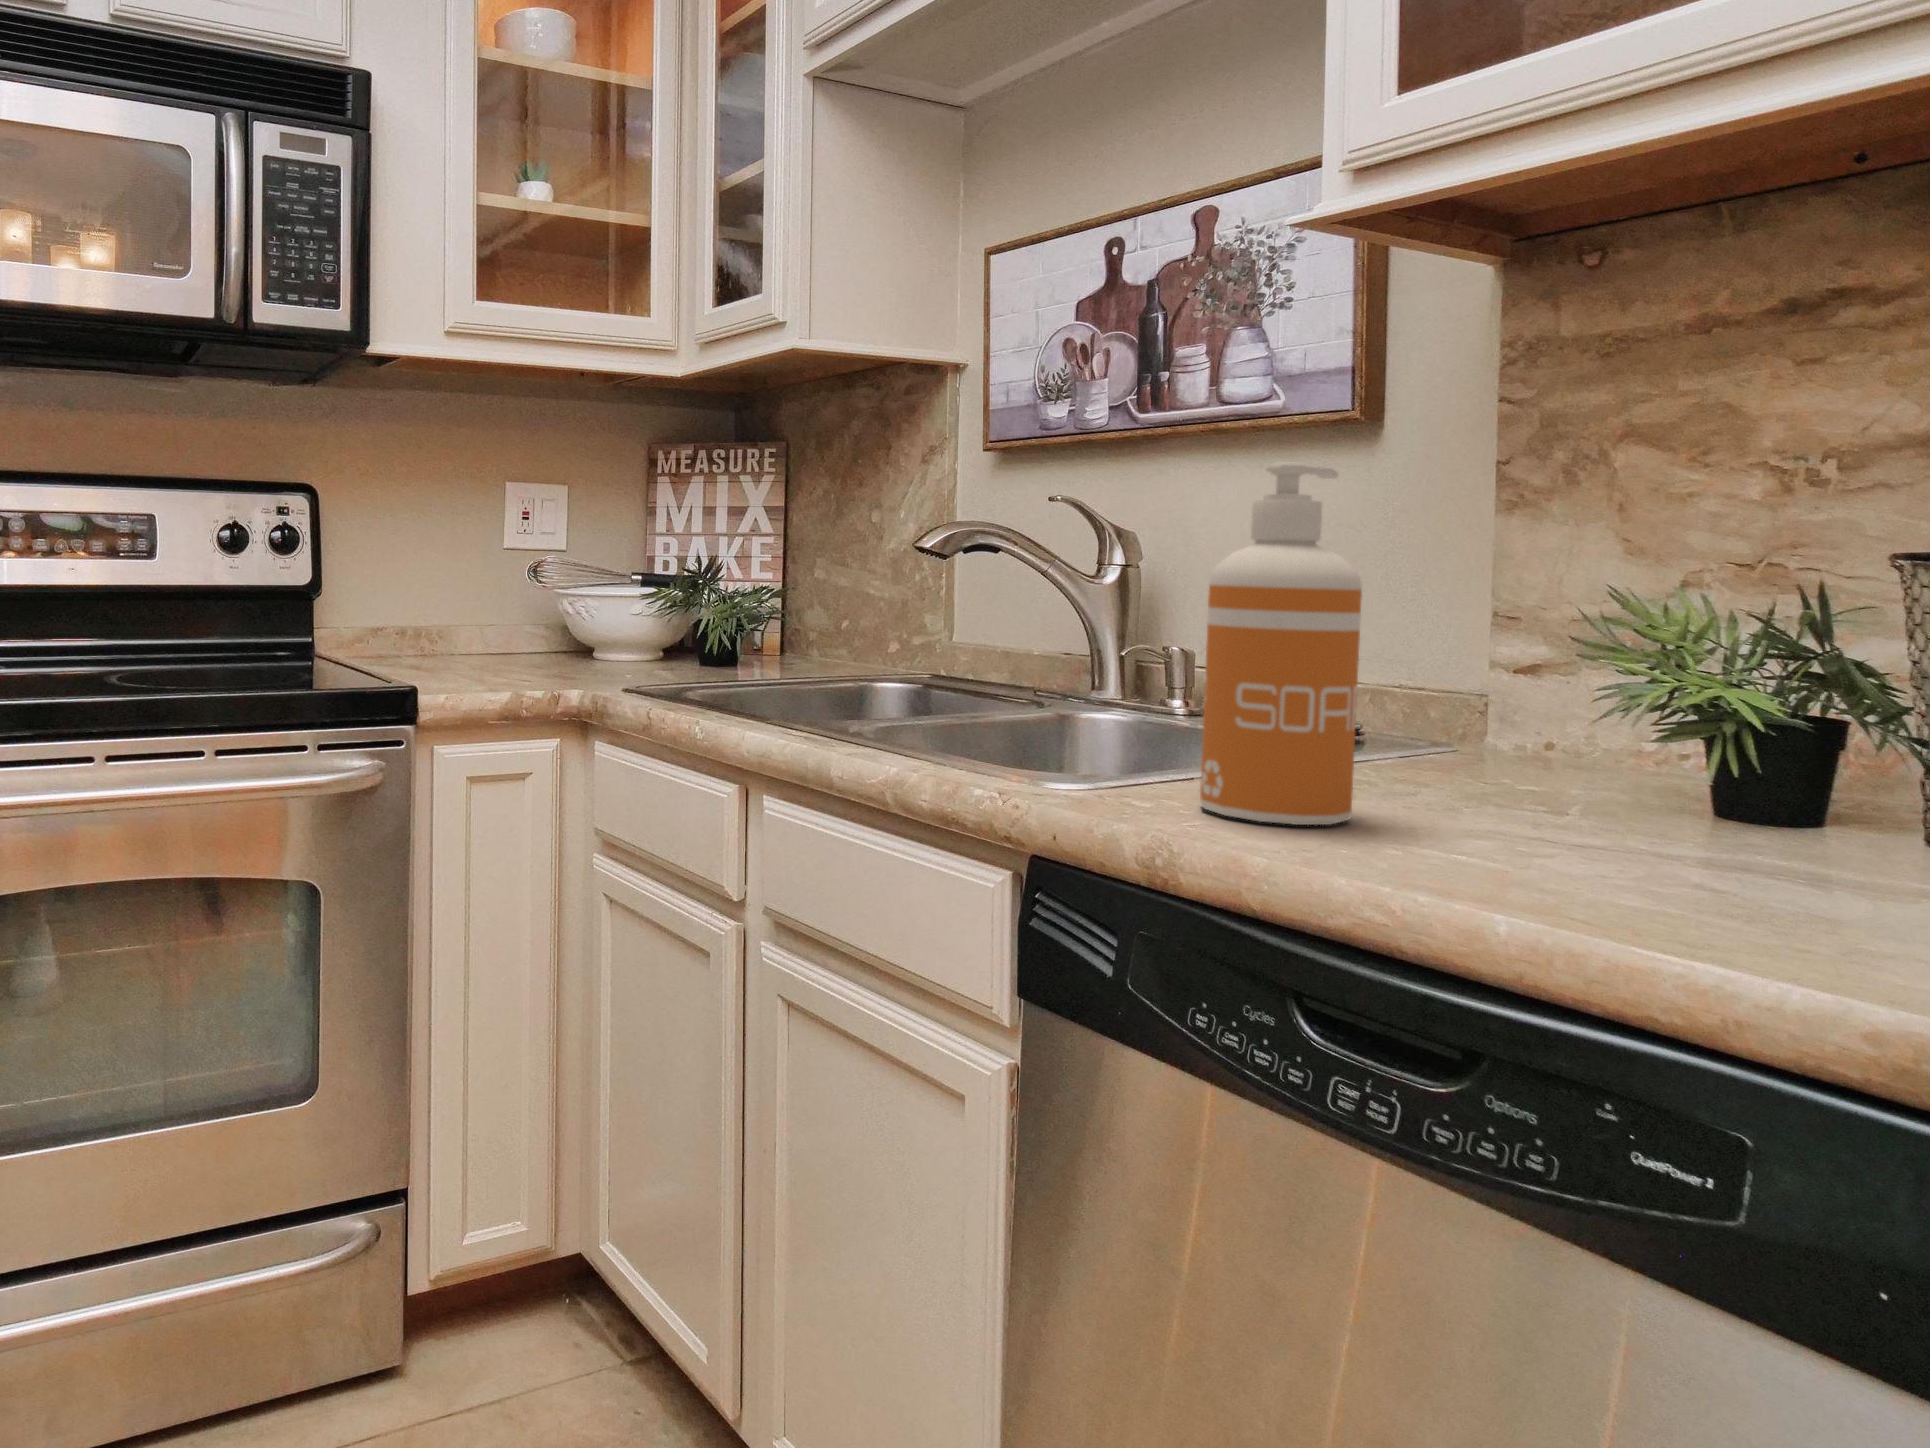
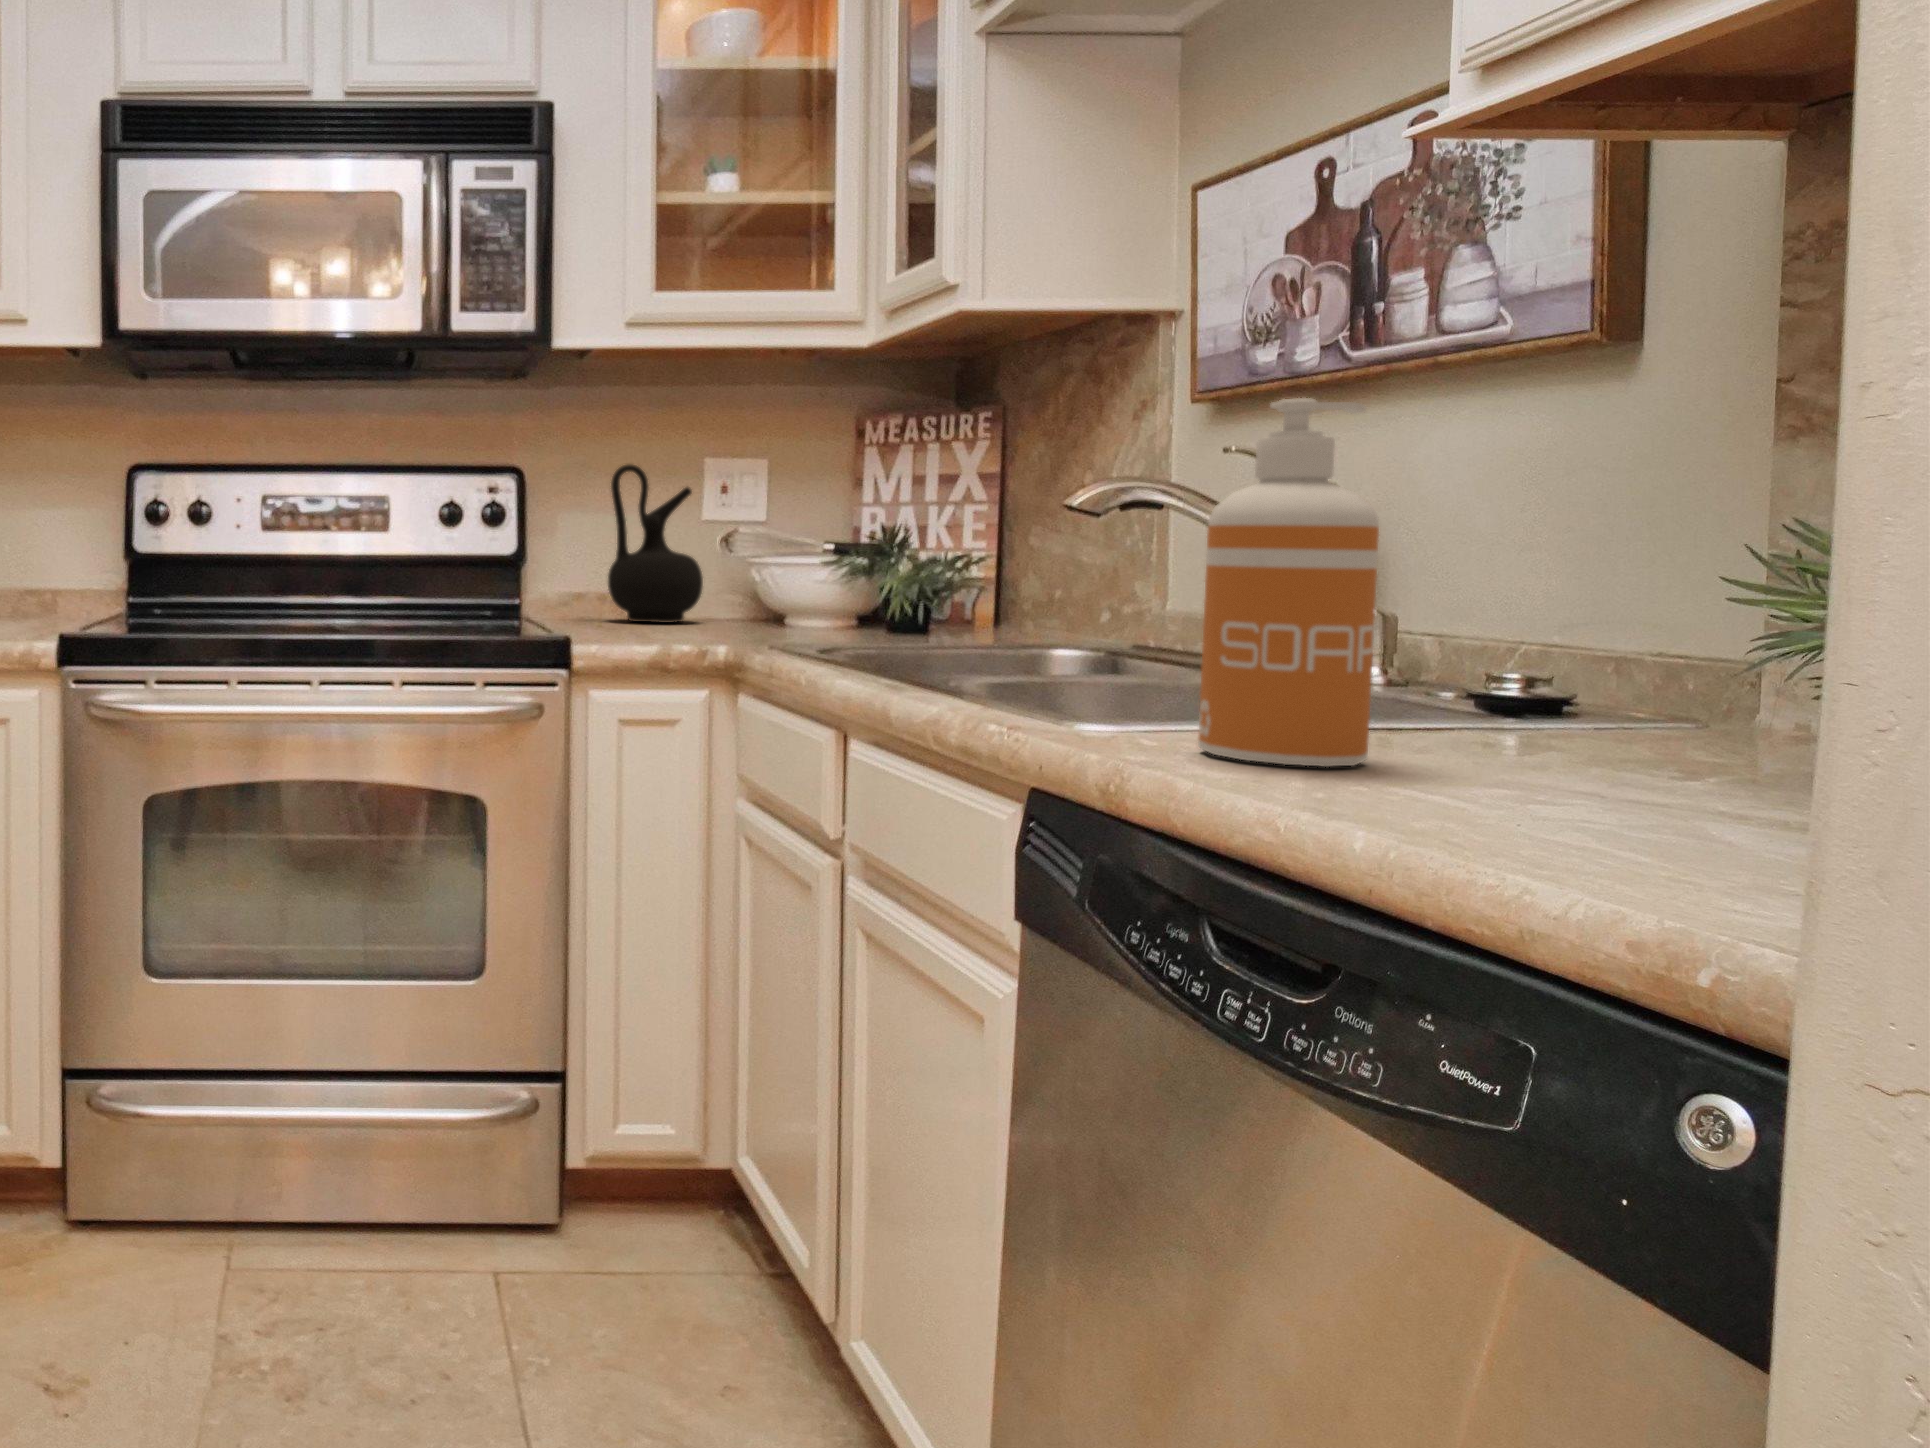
ceramic jug: none [408,485,508,655] -> present [608,464,703,623]

